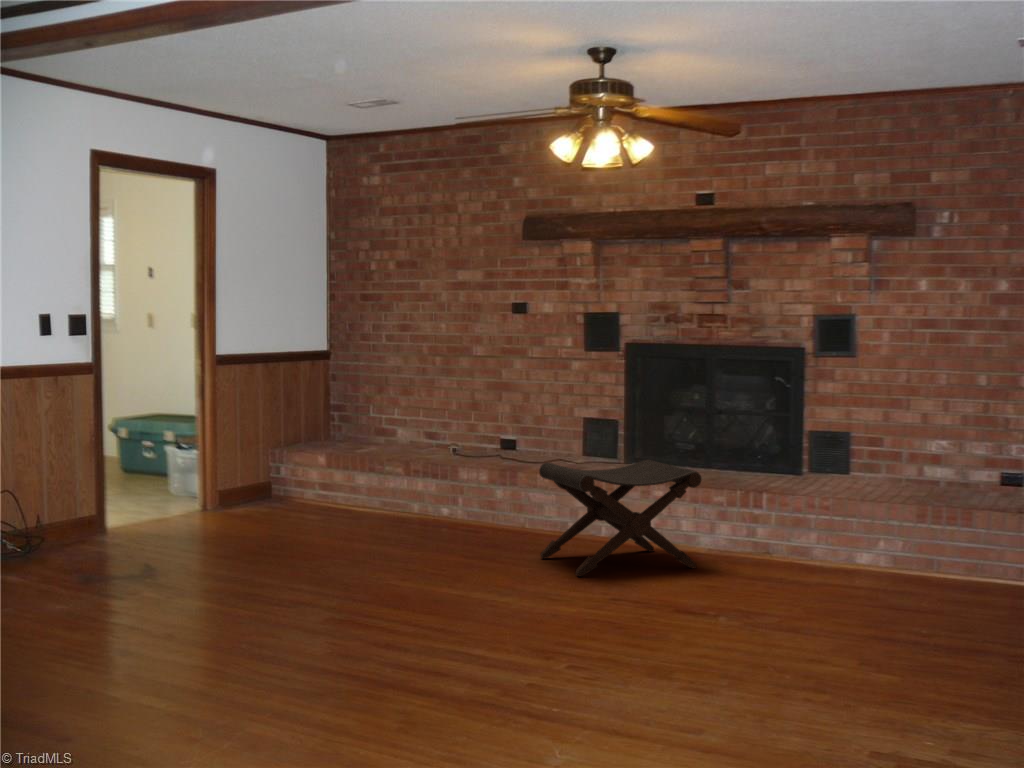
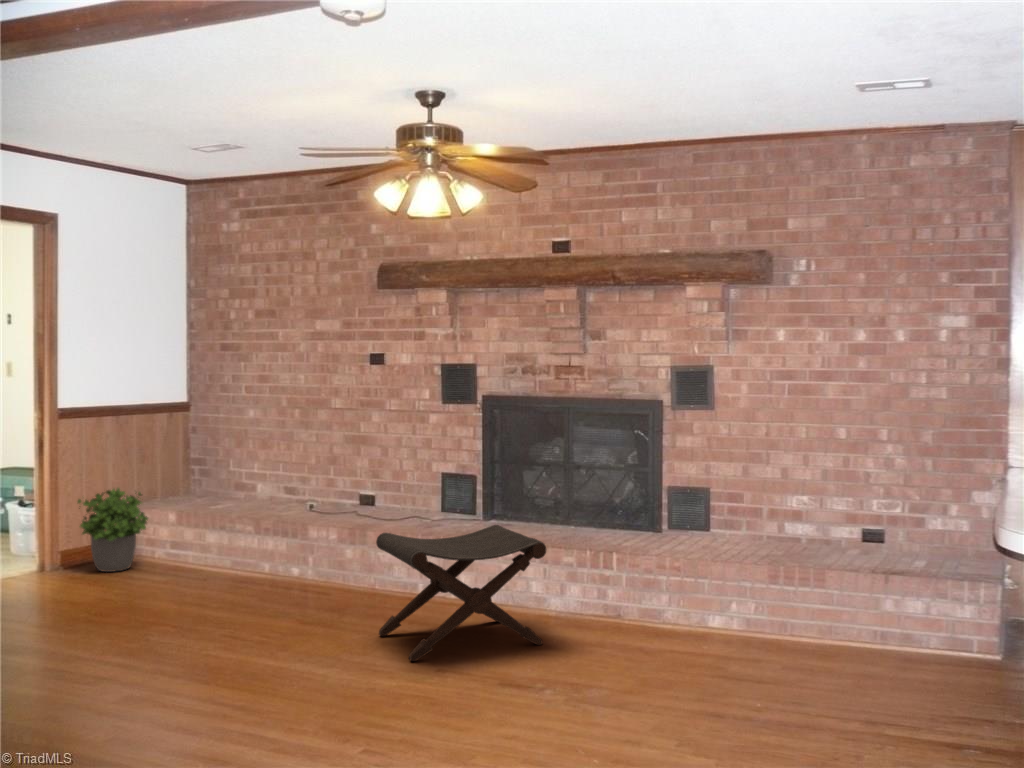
potted plant: none [236,427,301,507] -> present [78,488,148,572]

